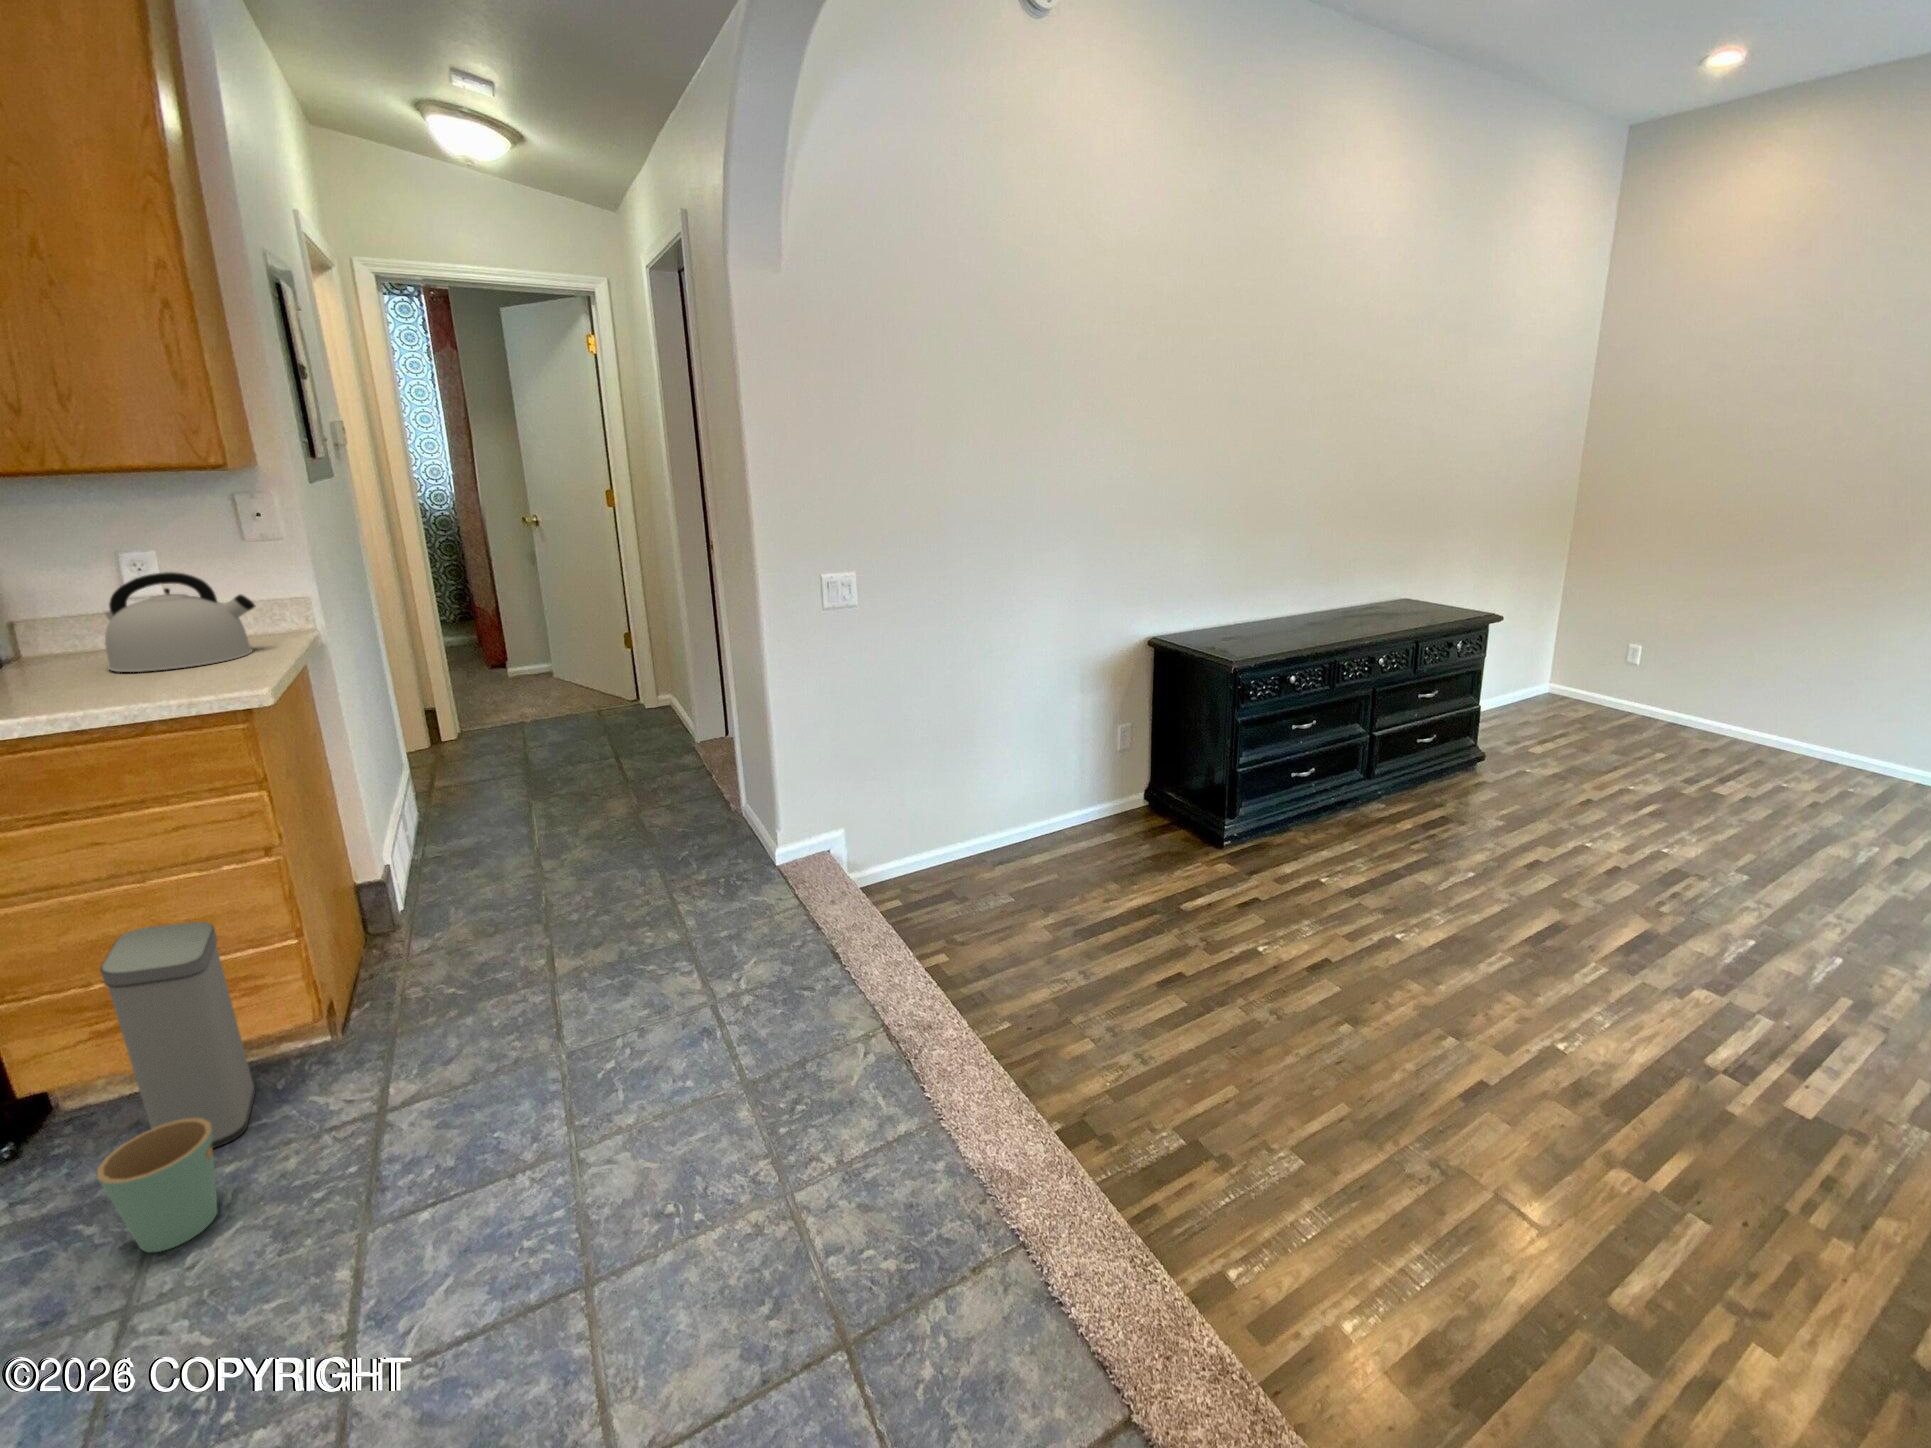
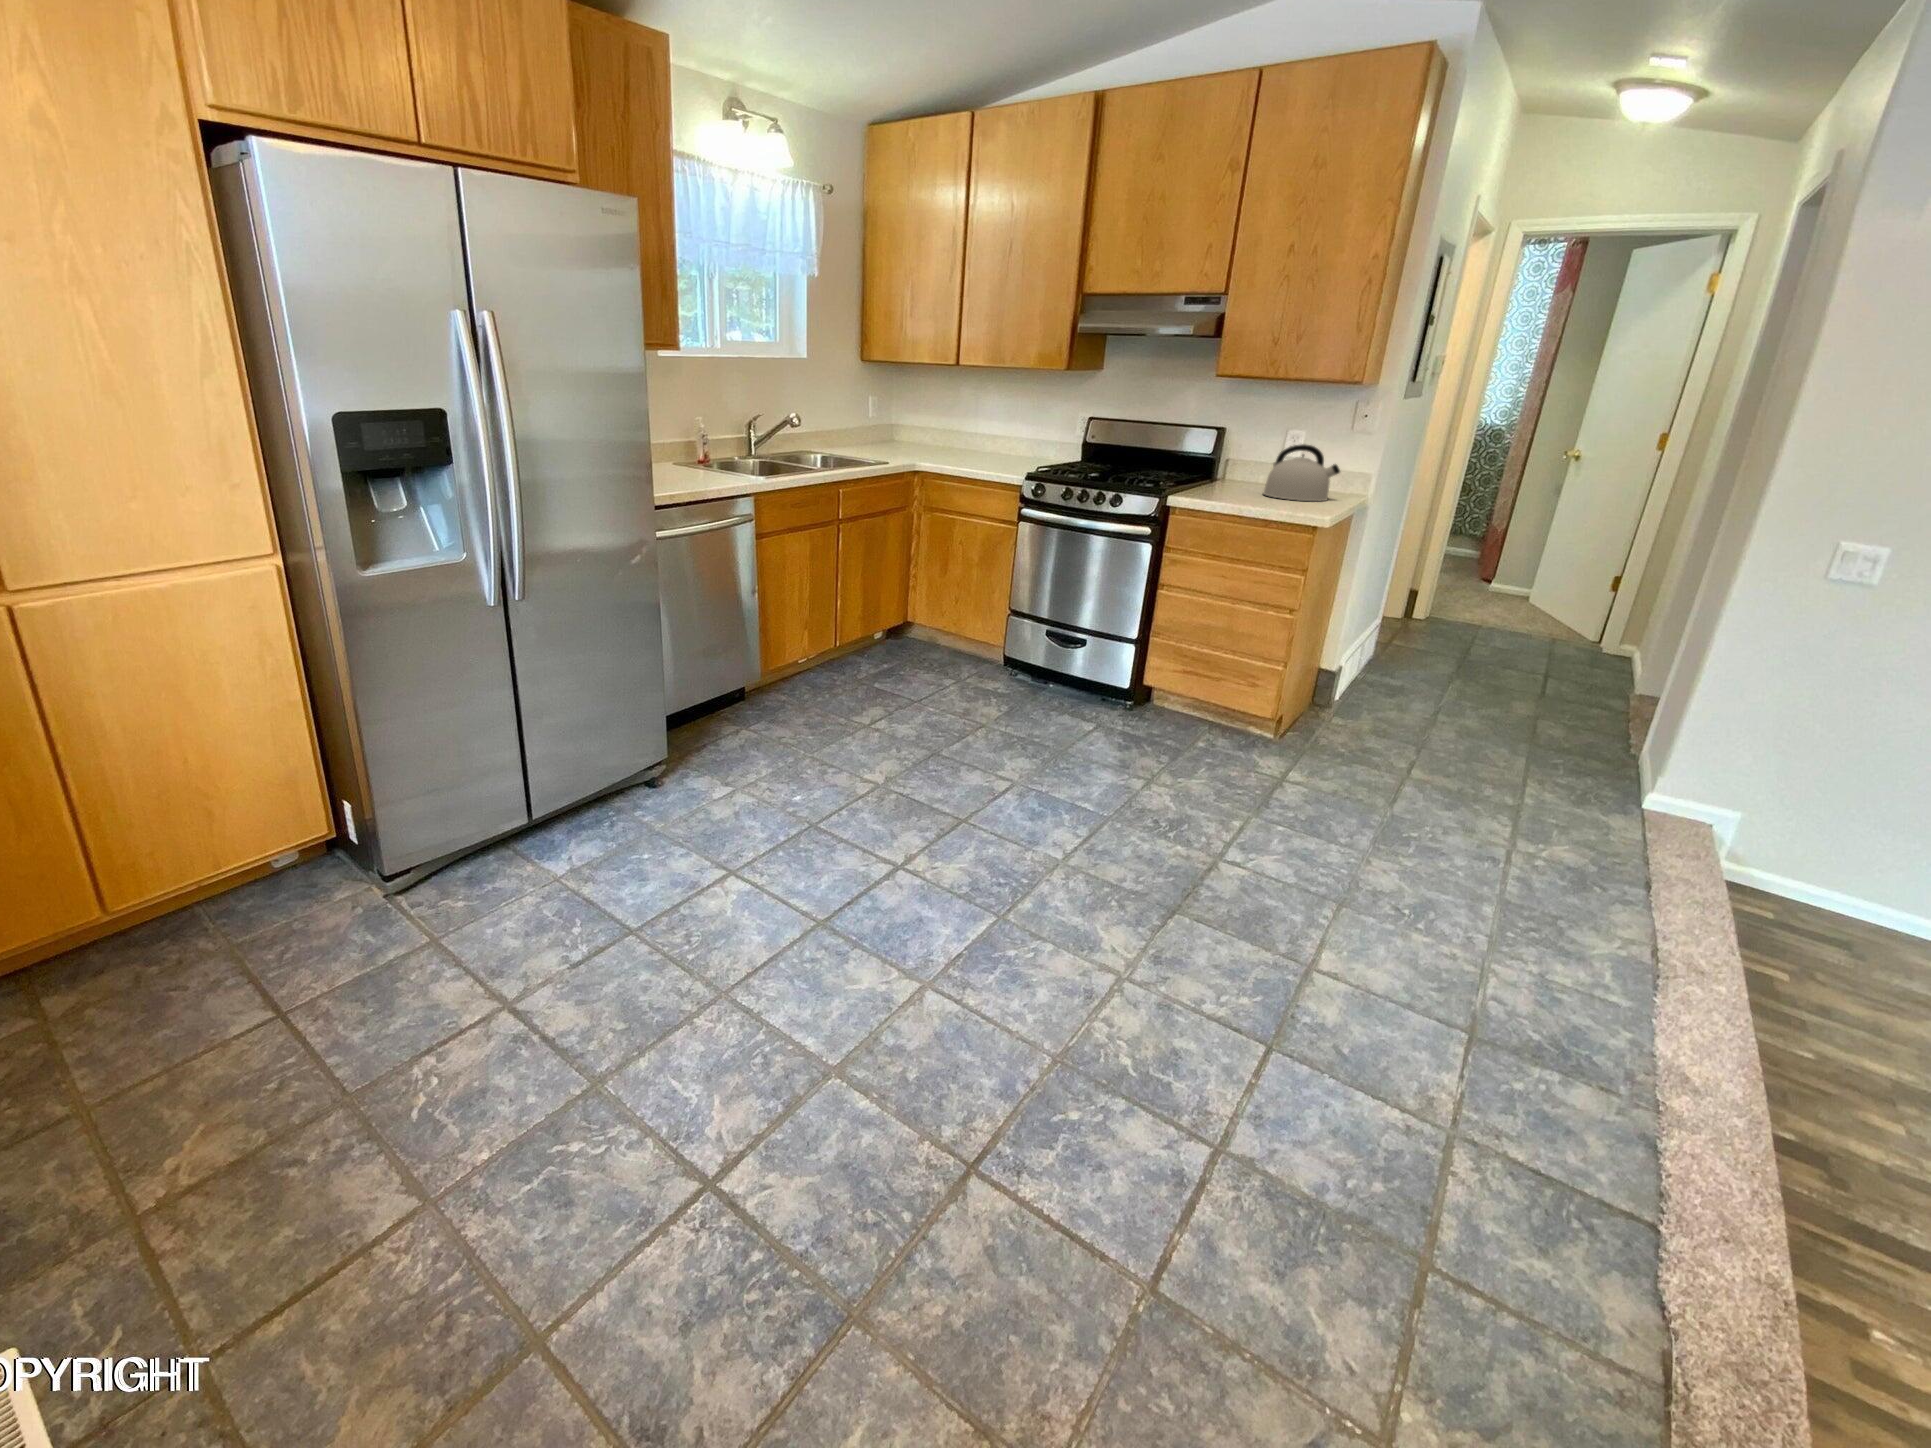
trash can: present [97,922,255,1253] -> none [1174,627,1253,774]

